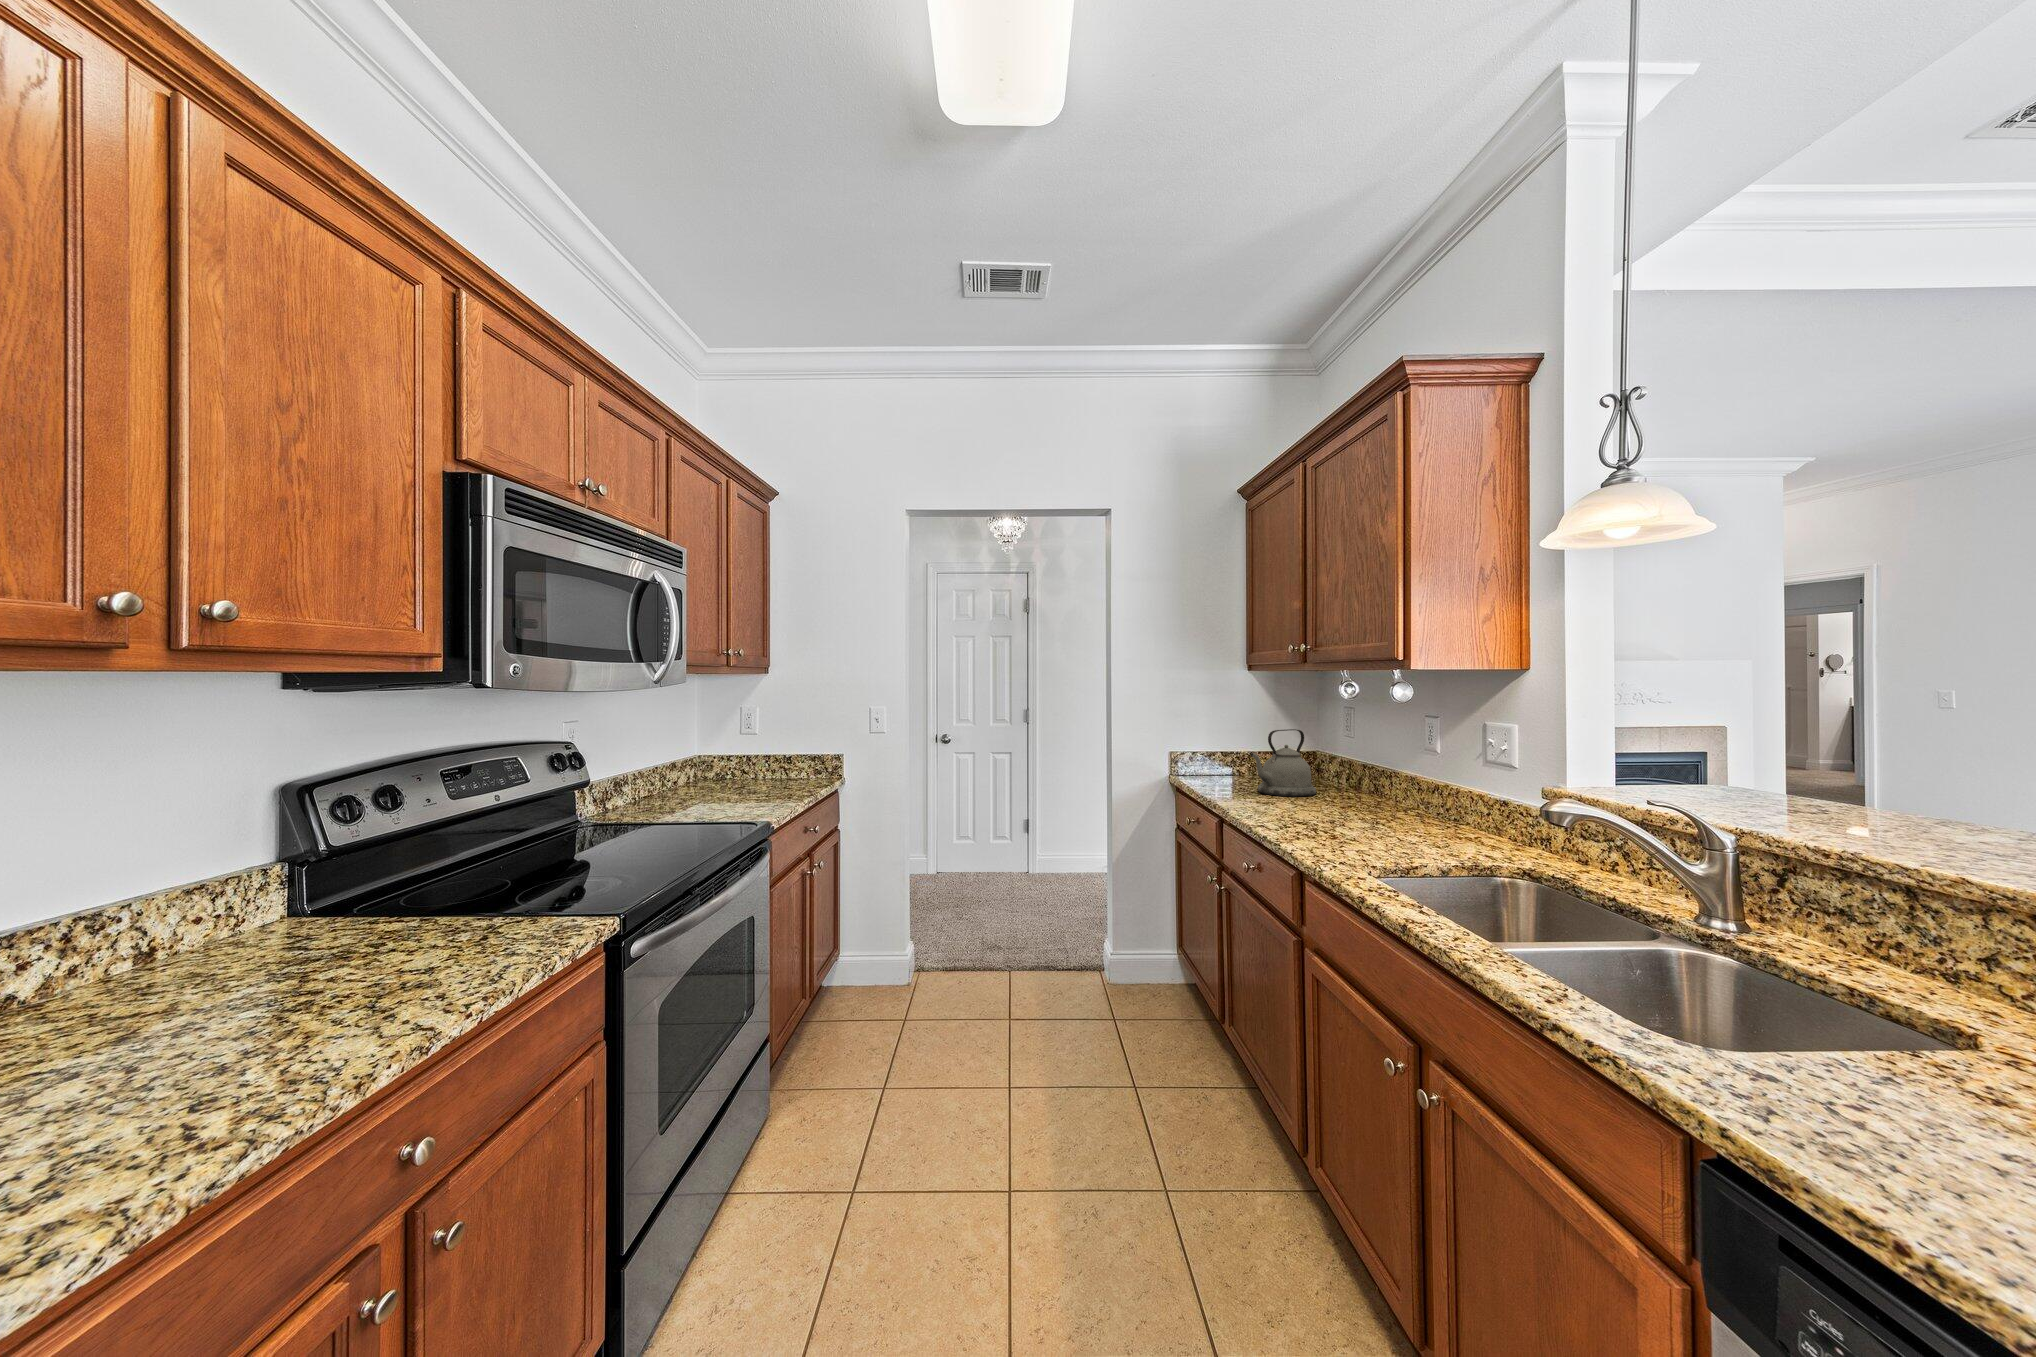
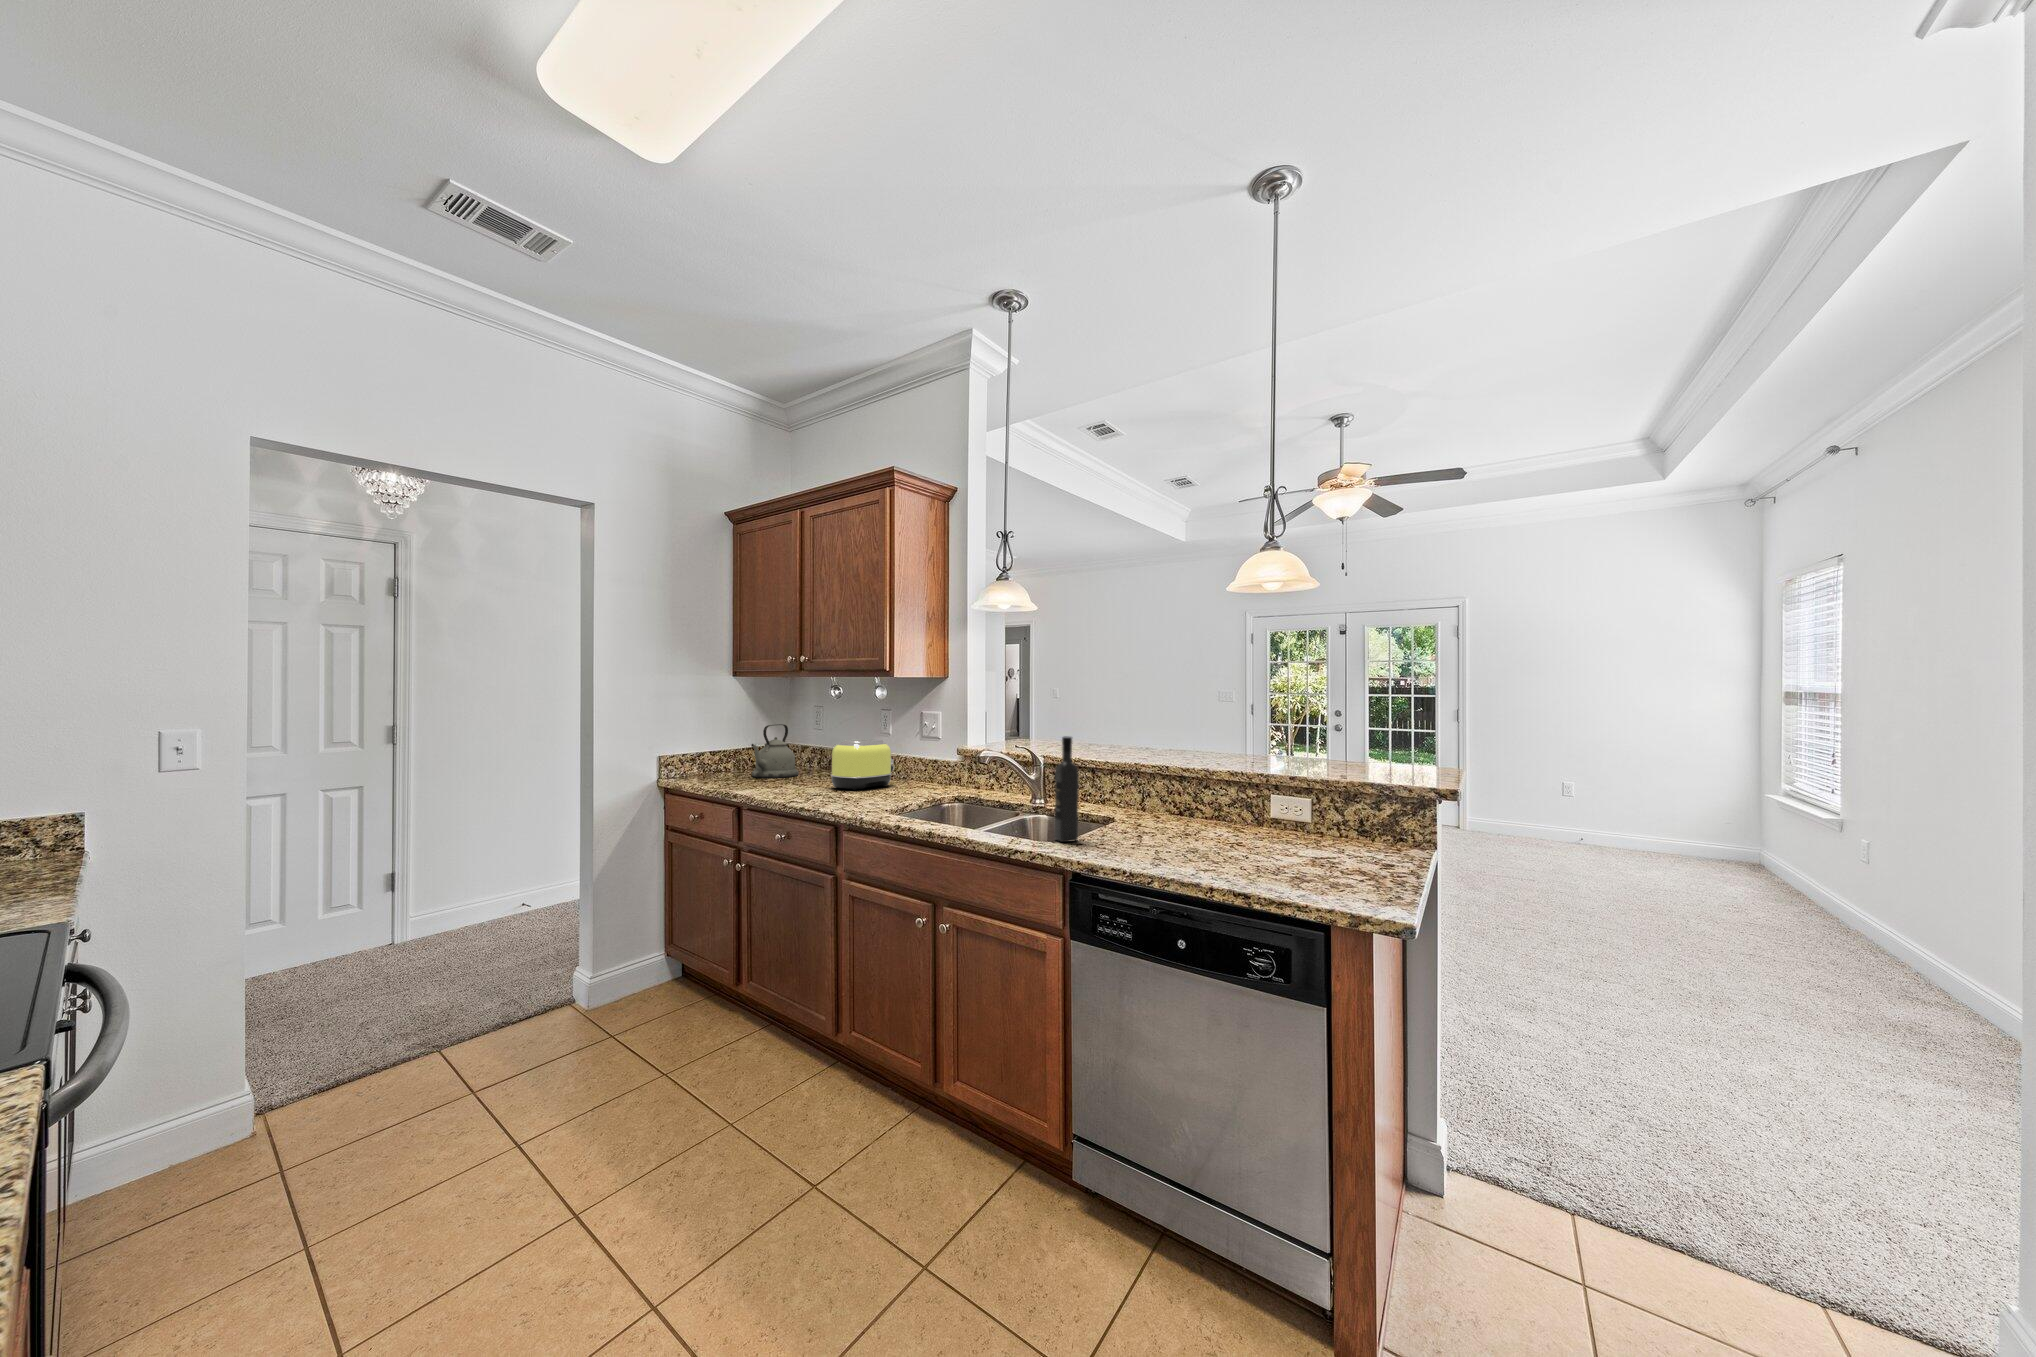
toaster: none [1330,759,1434,833] -> present [831,739,894,790]
wine bottle: none [1732,828,1821,1119] -> present [1054,736,1079,842]

